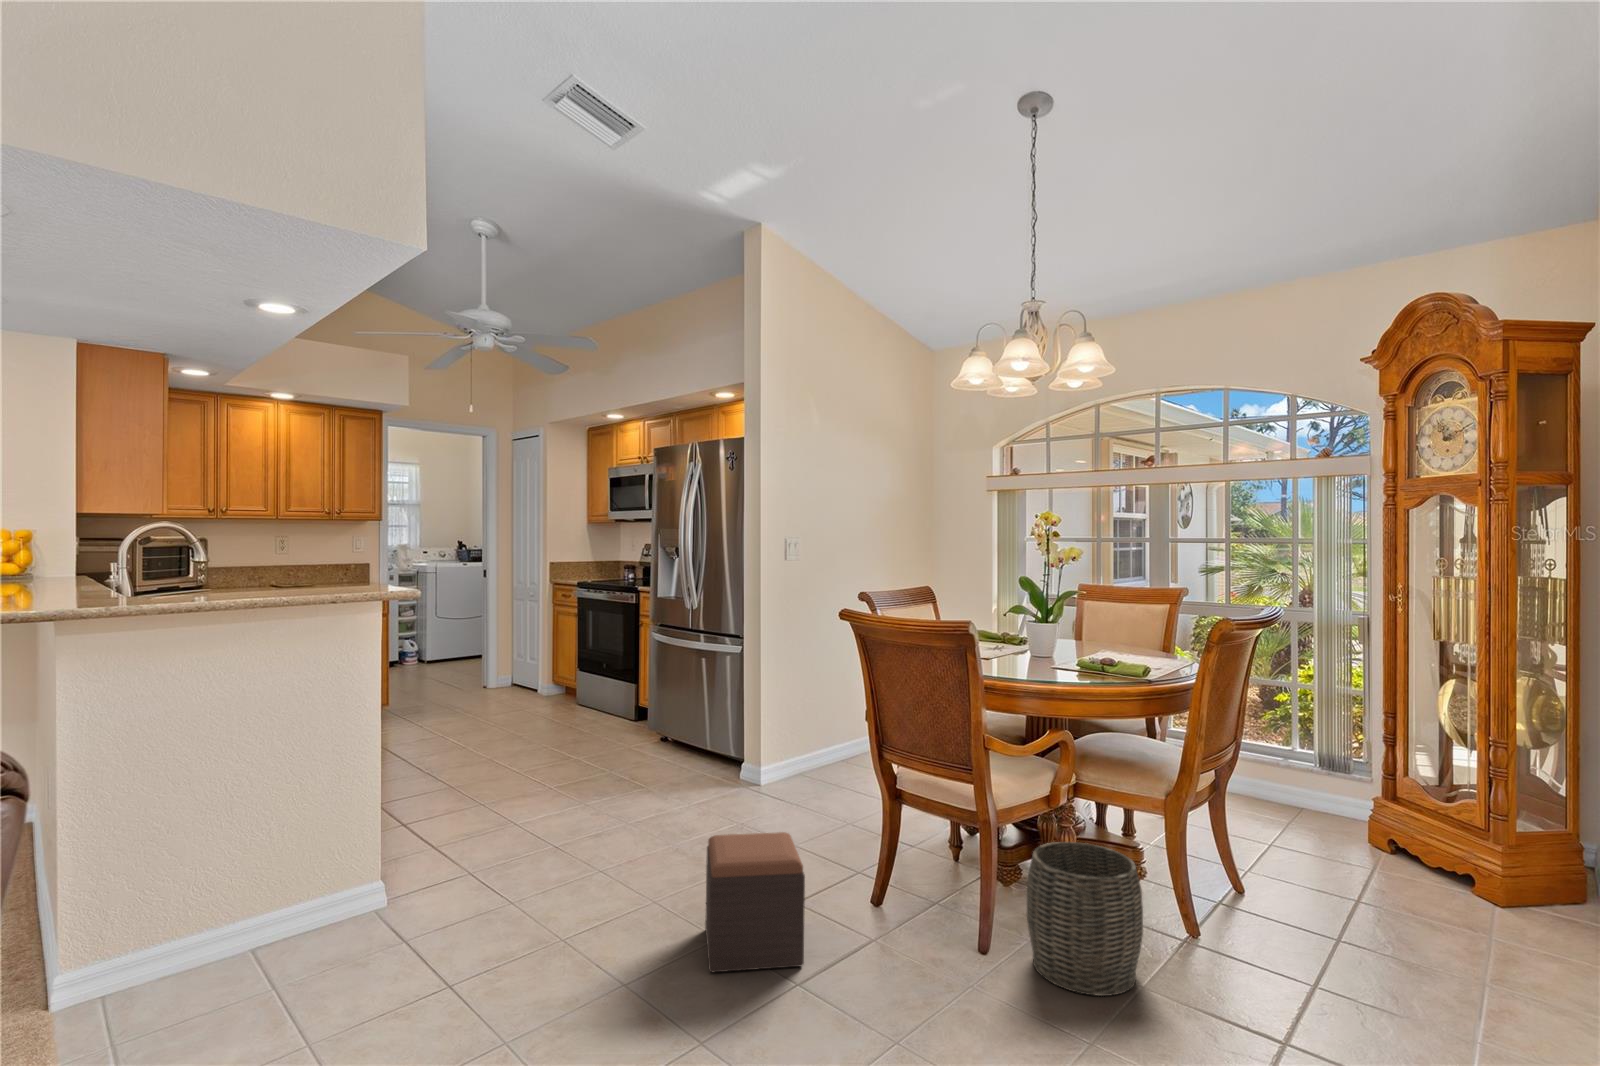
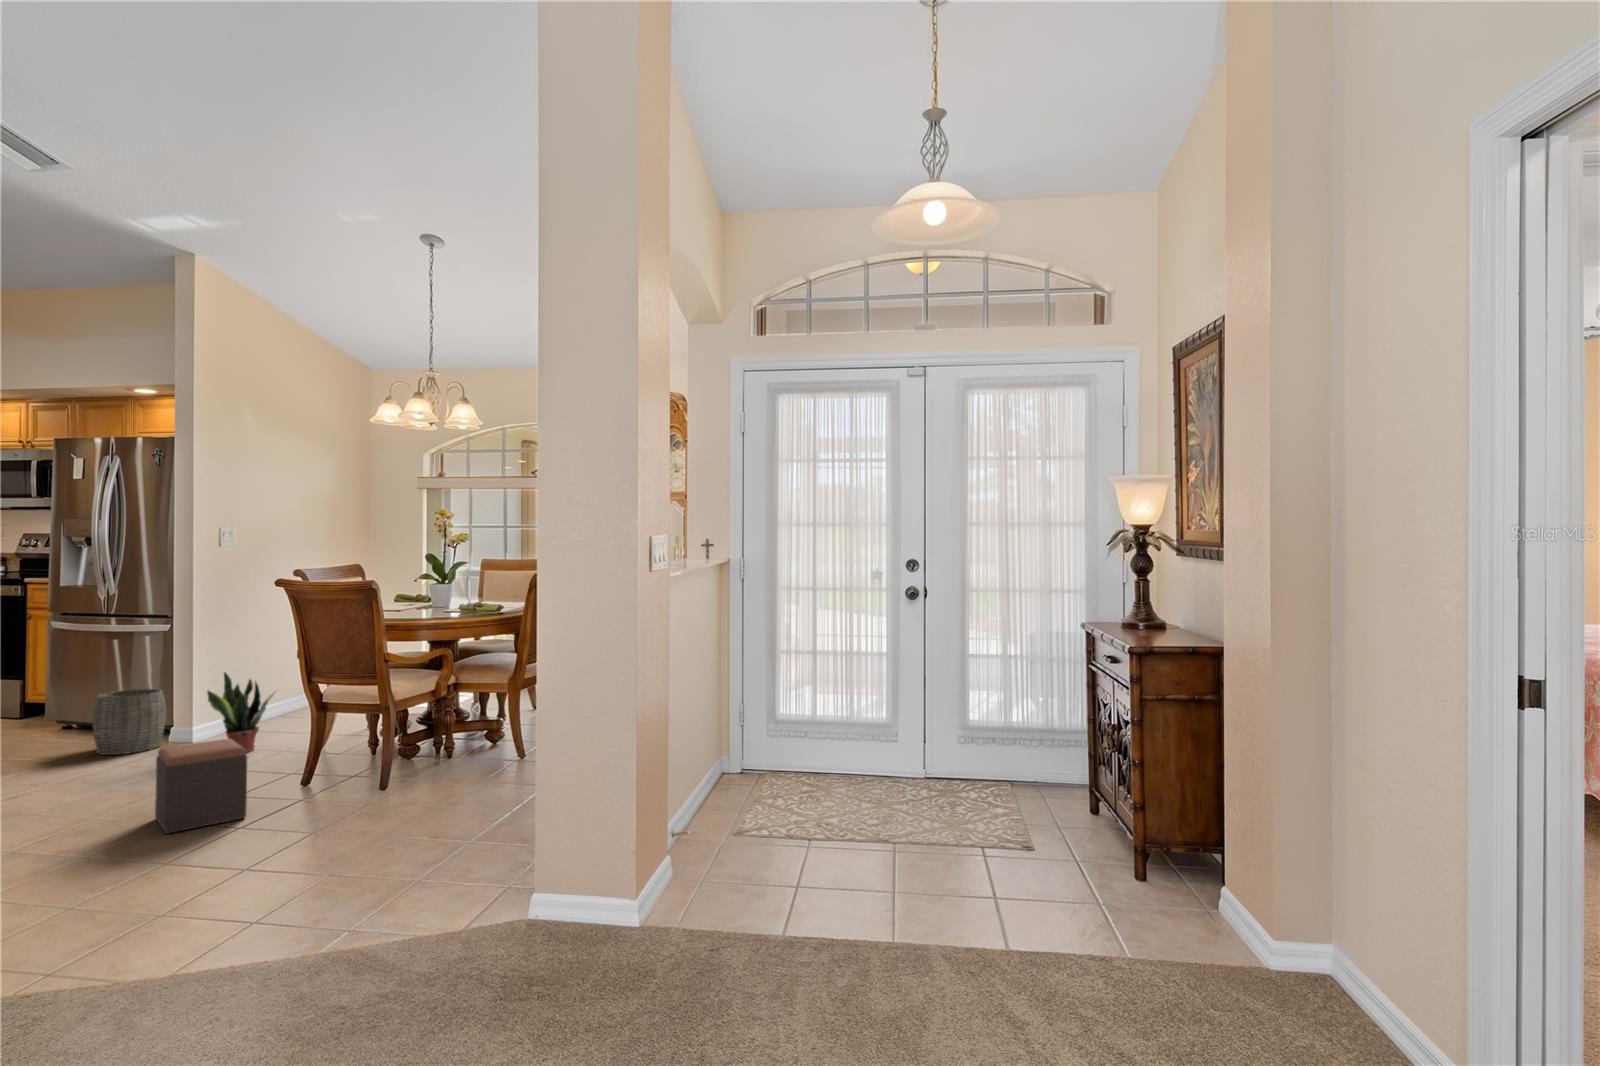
potted plant: none [772,711,844,815] -> present [207,672,274,752]
woven basket: present [1027,842,1143,996] -> present [93,689,166,755]

